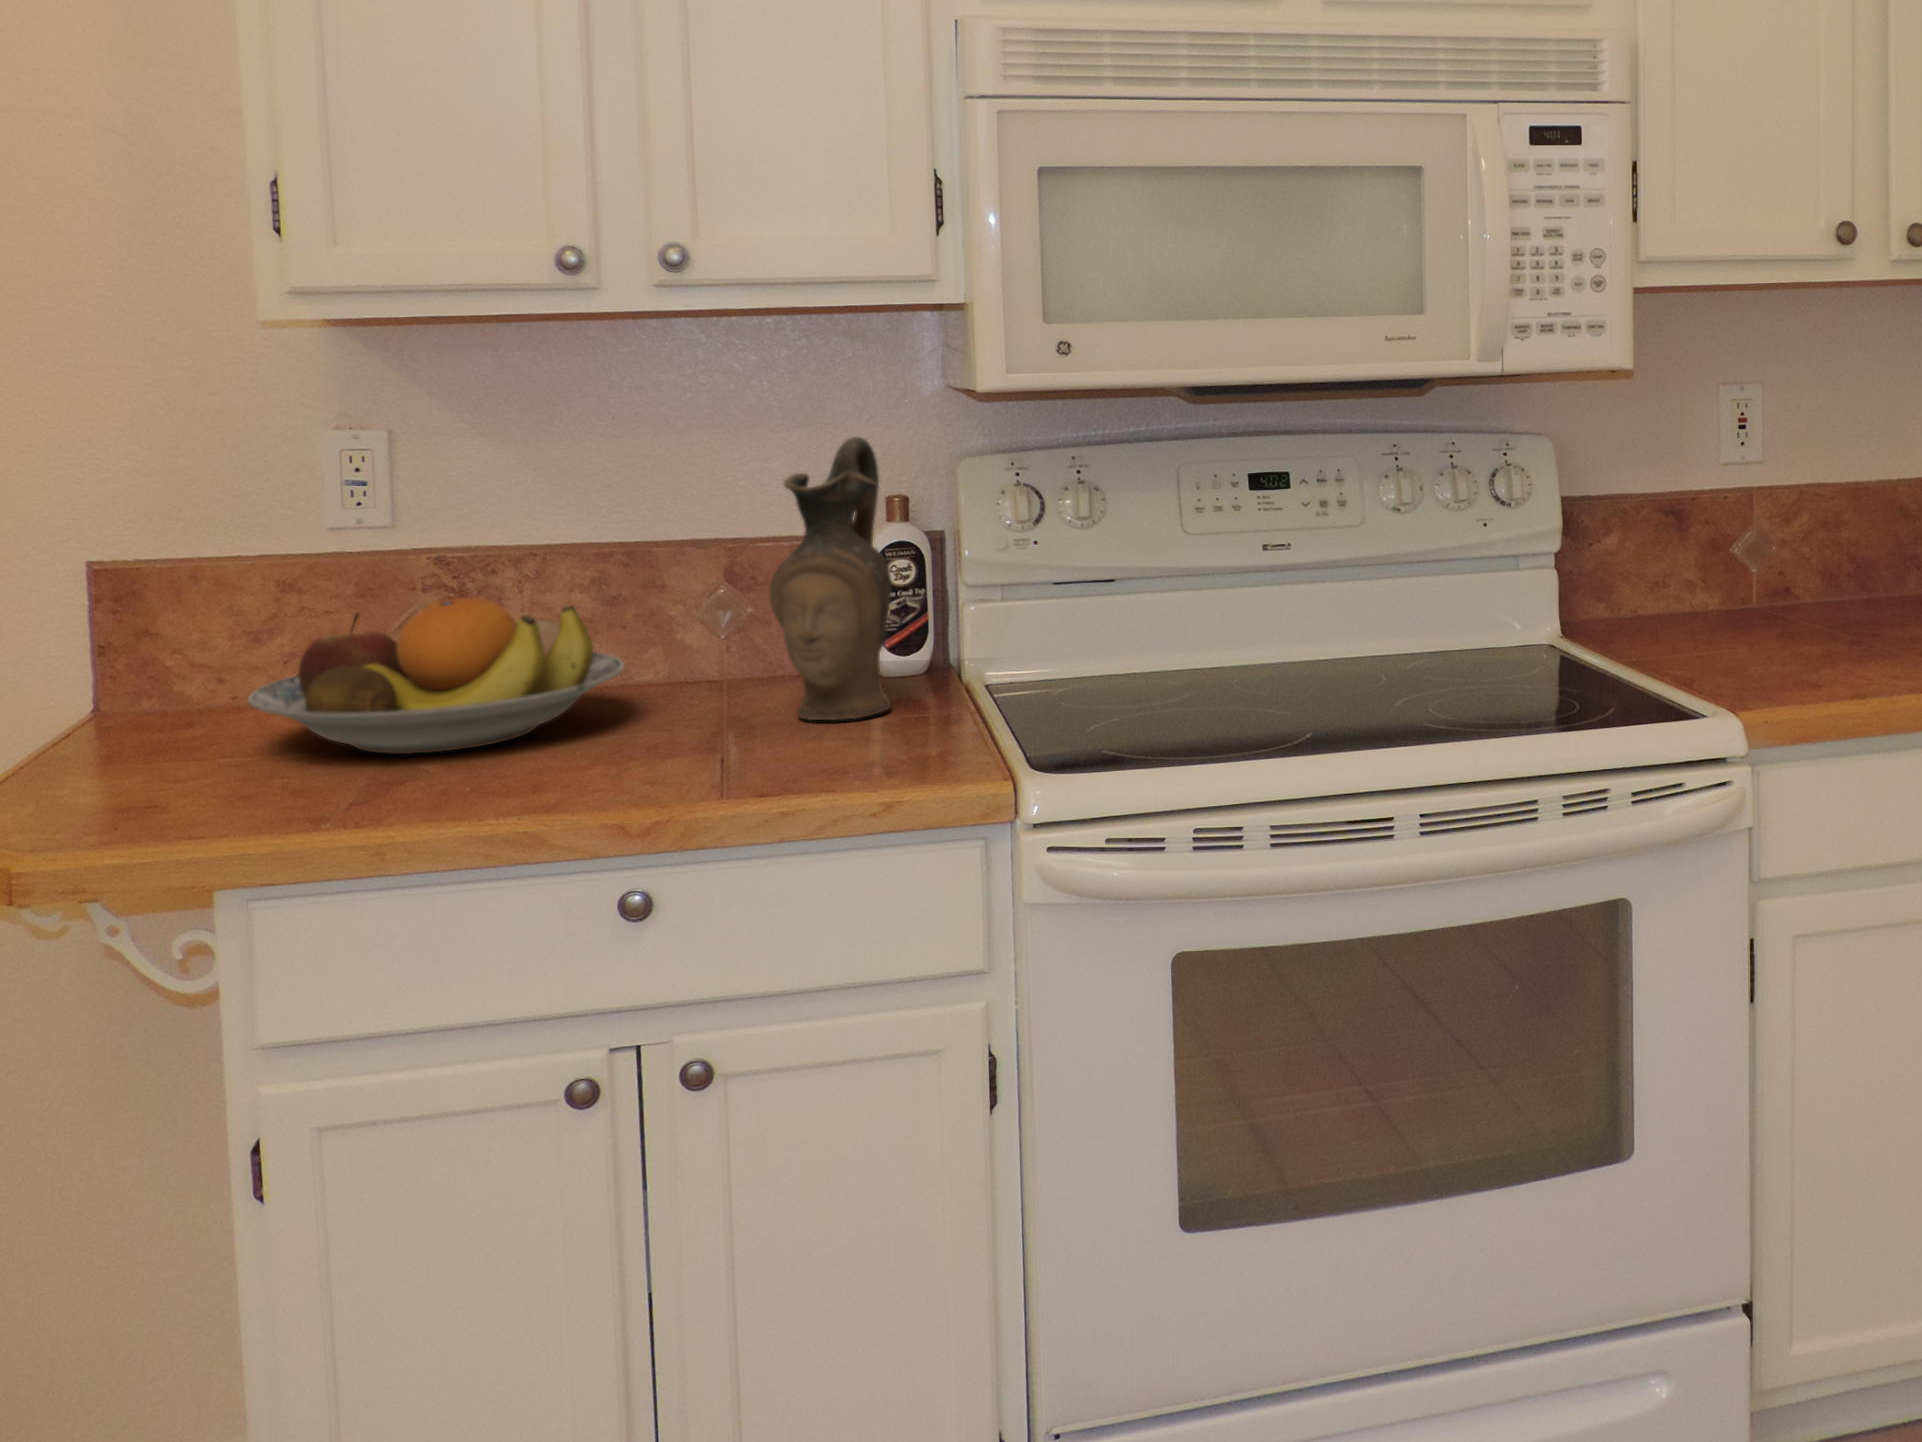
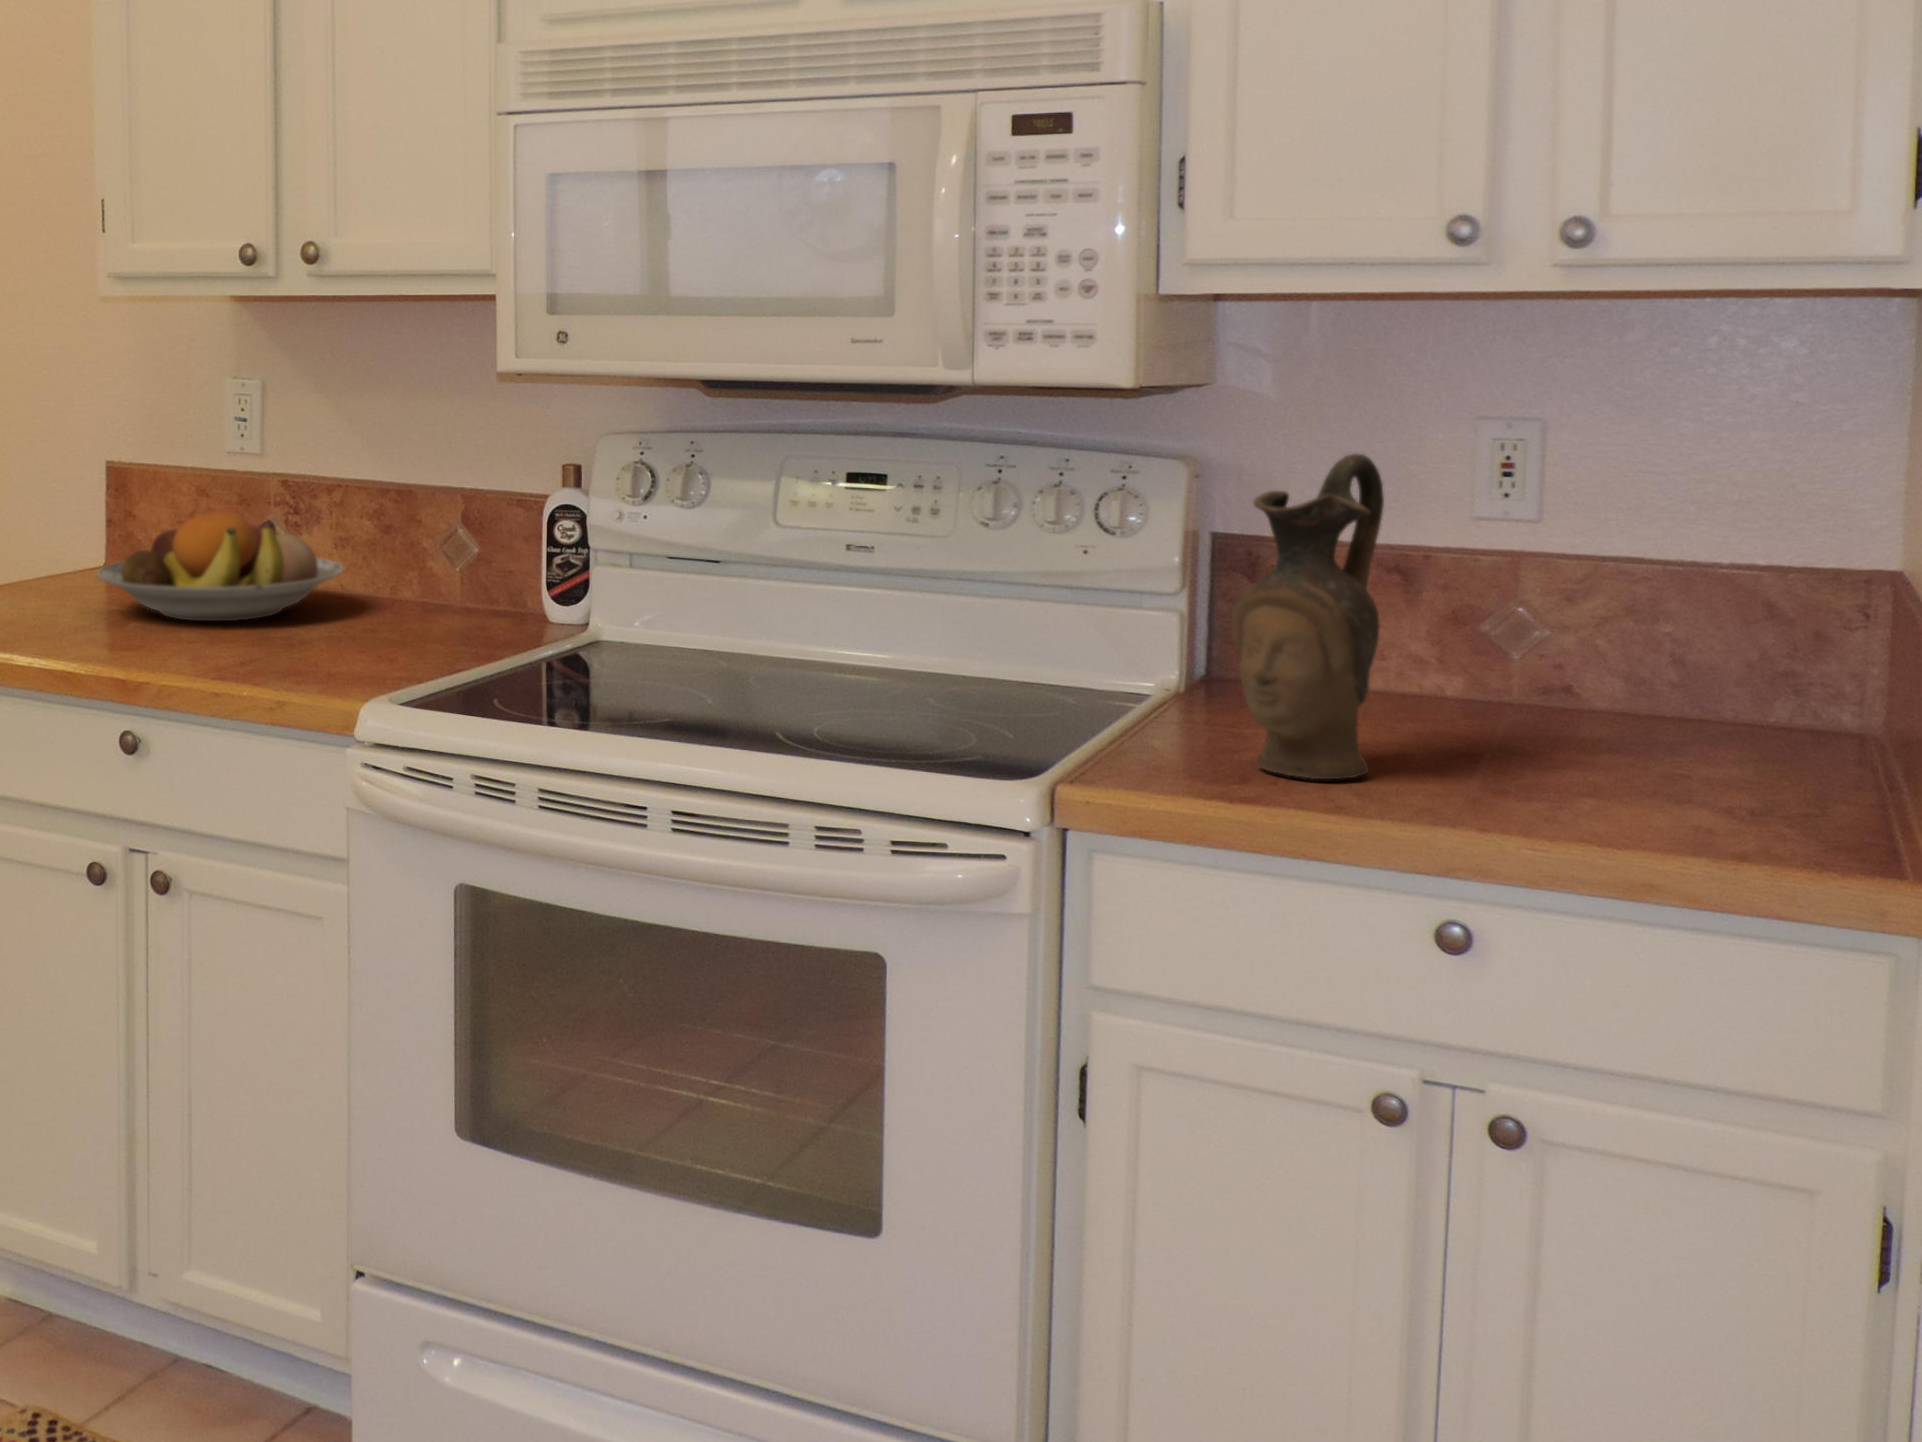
ceramic pitcher: present [770,437,892,720] -> present [1232,454,1384,779]

